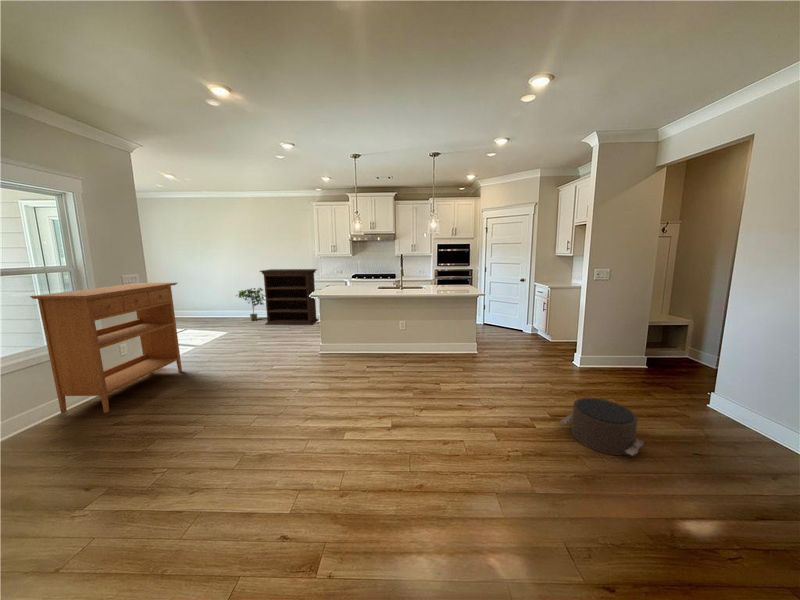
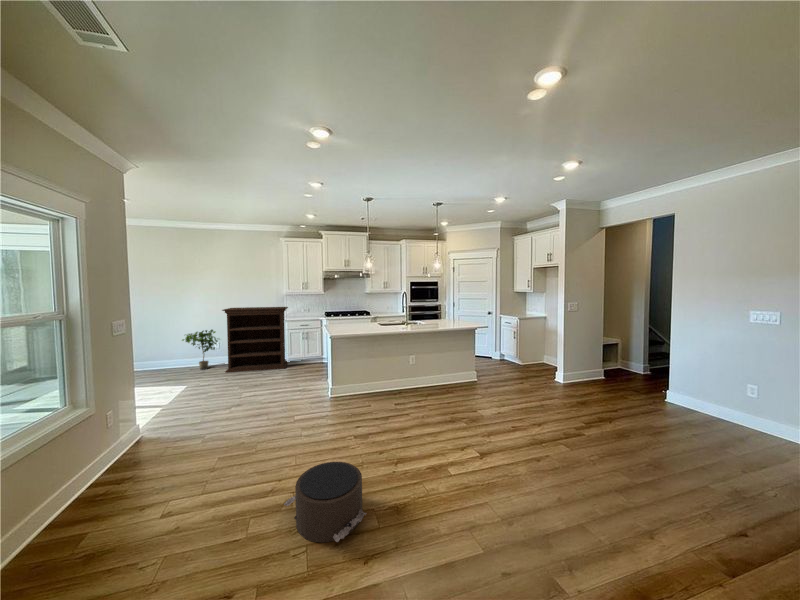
console table: present [30,283,182,413] -> none [11,325,178,526]
pouf: present [560,398,644,455] -> present [284,462,367,542]

